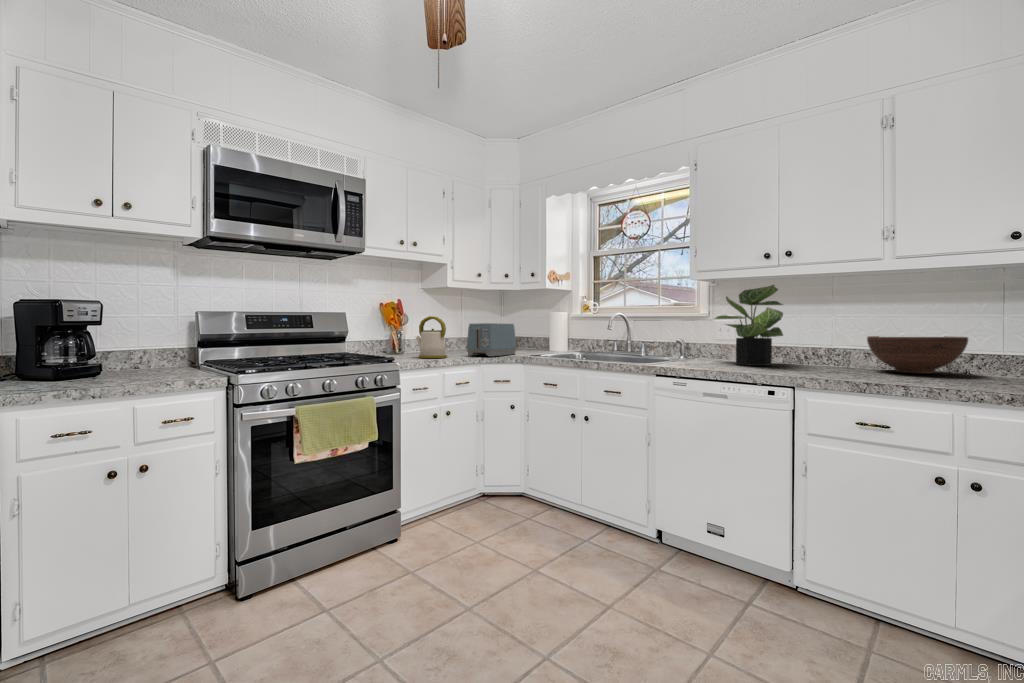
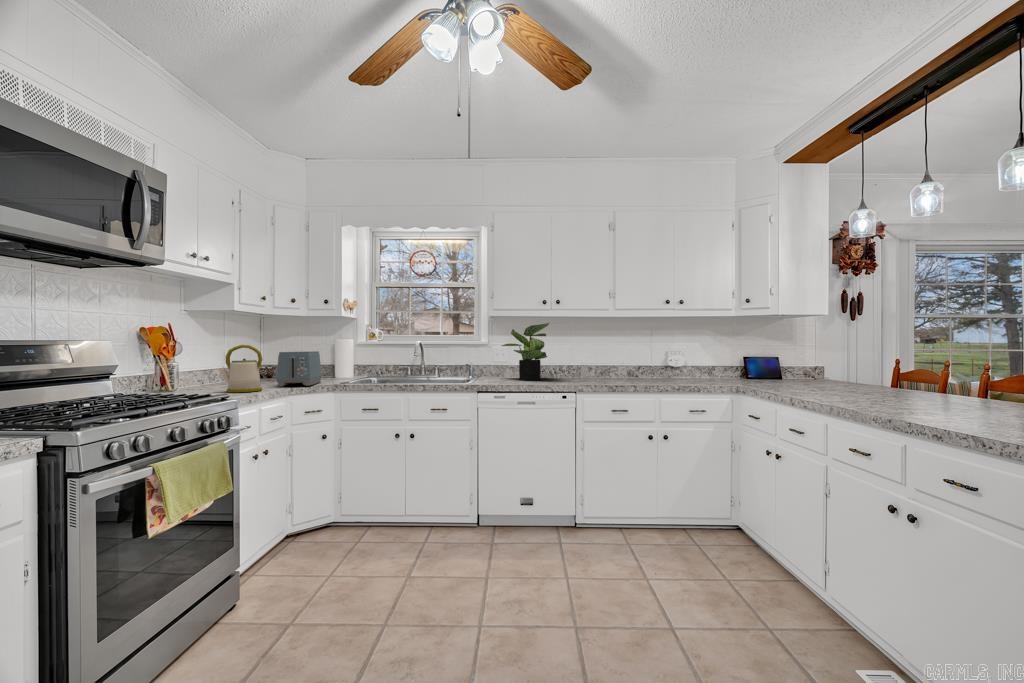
fruit bowl: present [867,336,968,374] -> none [594,356,642,379]

